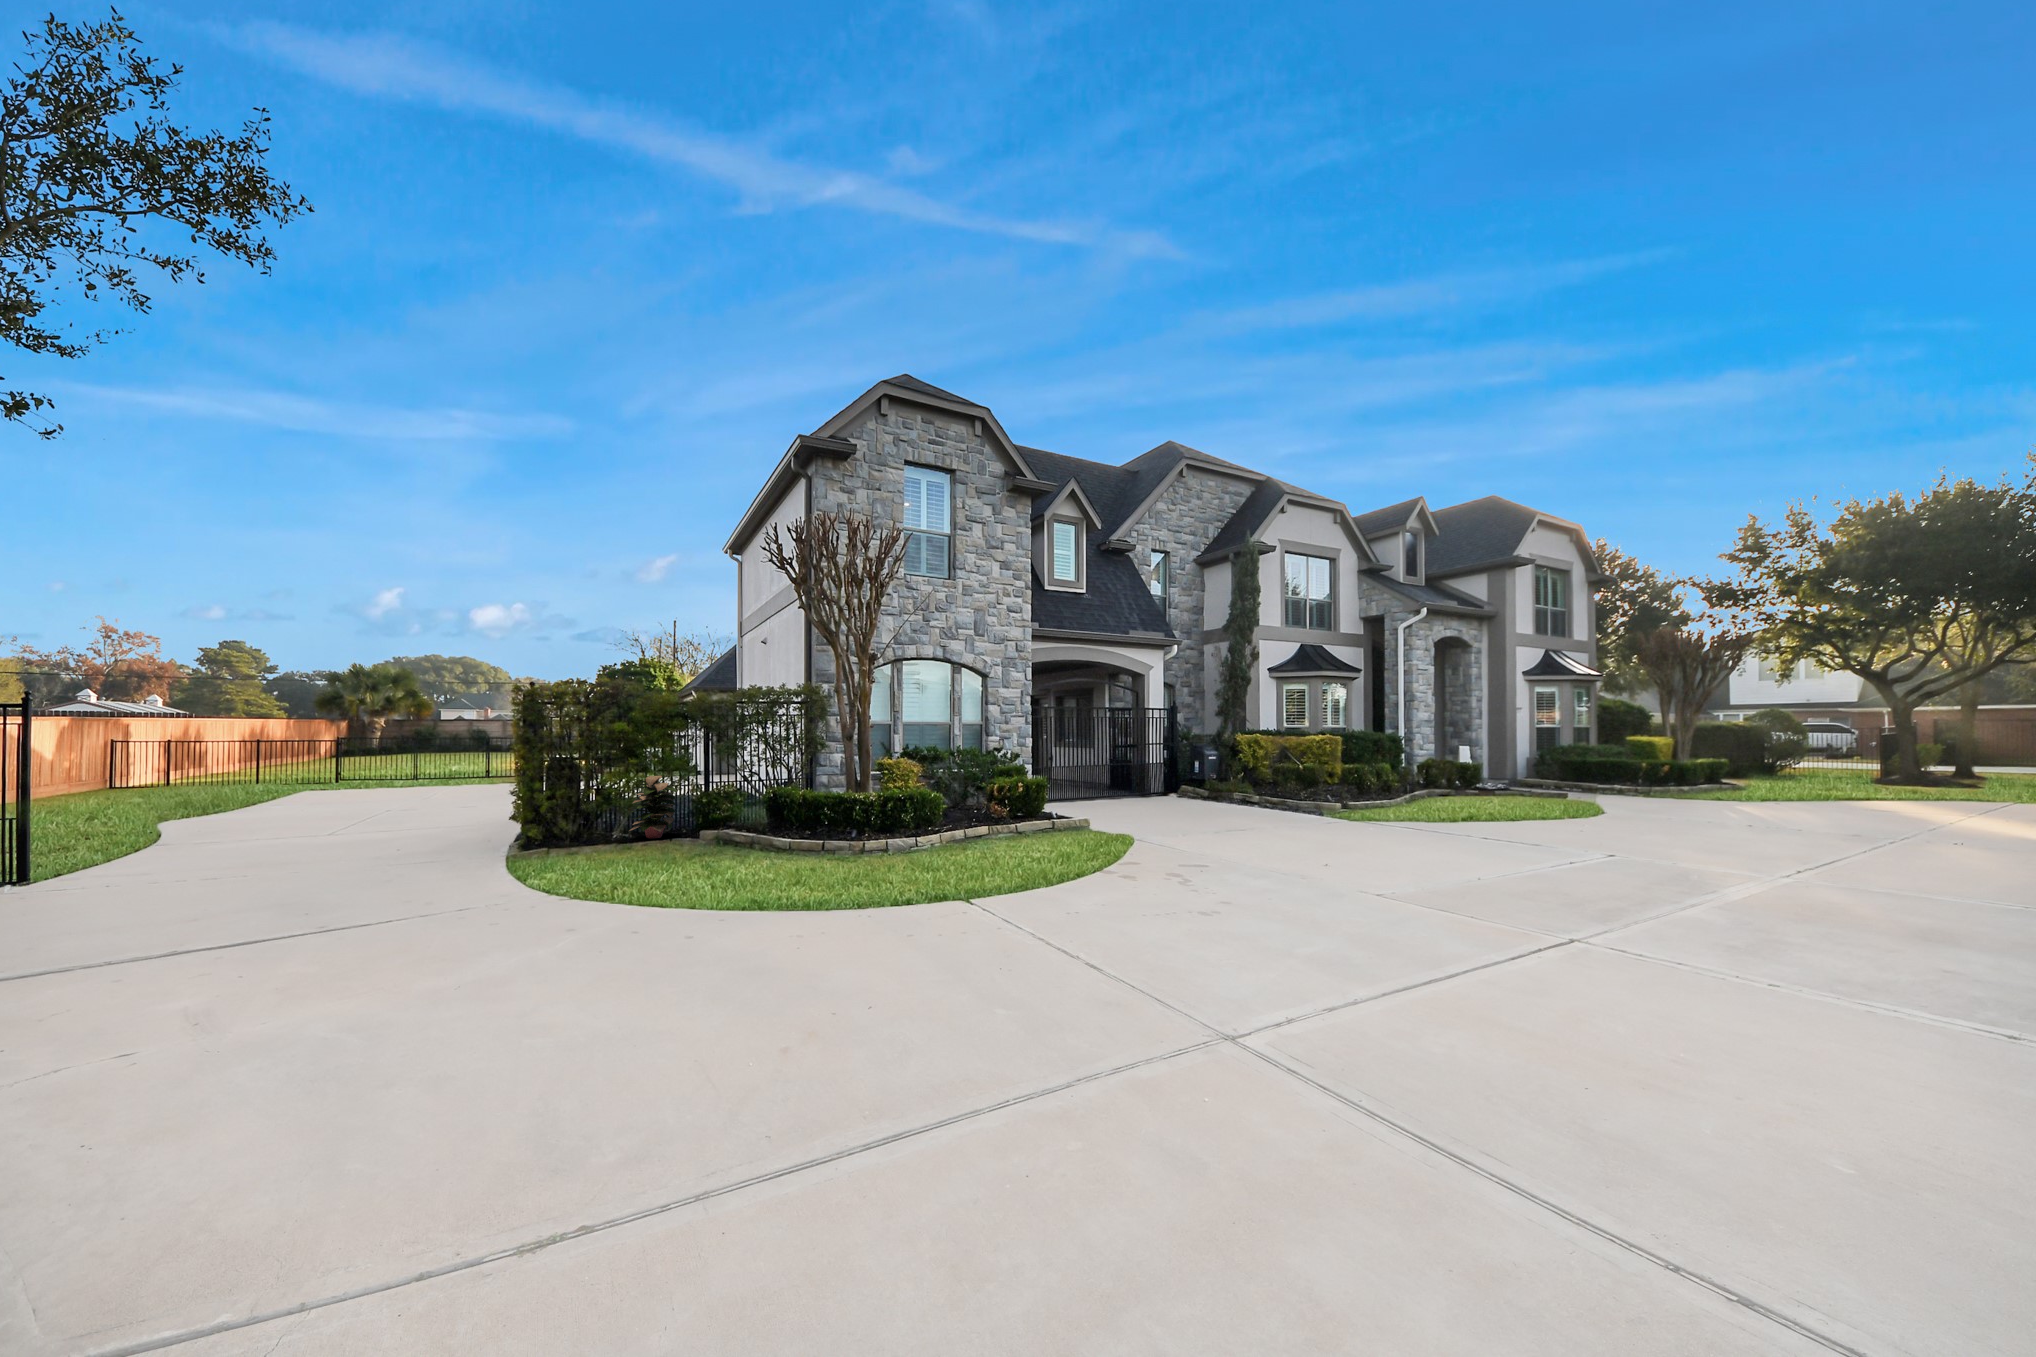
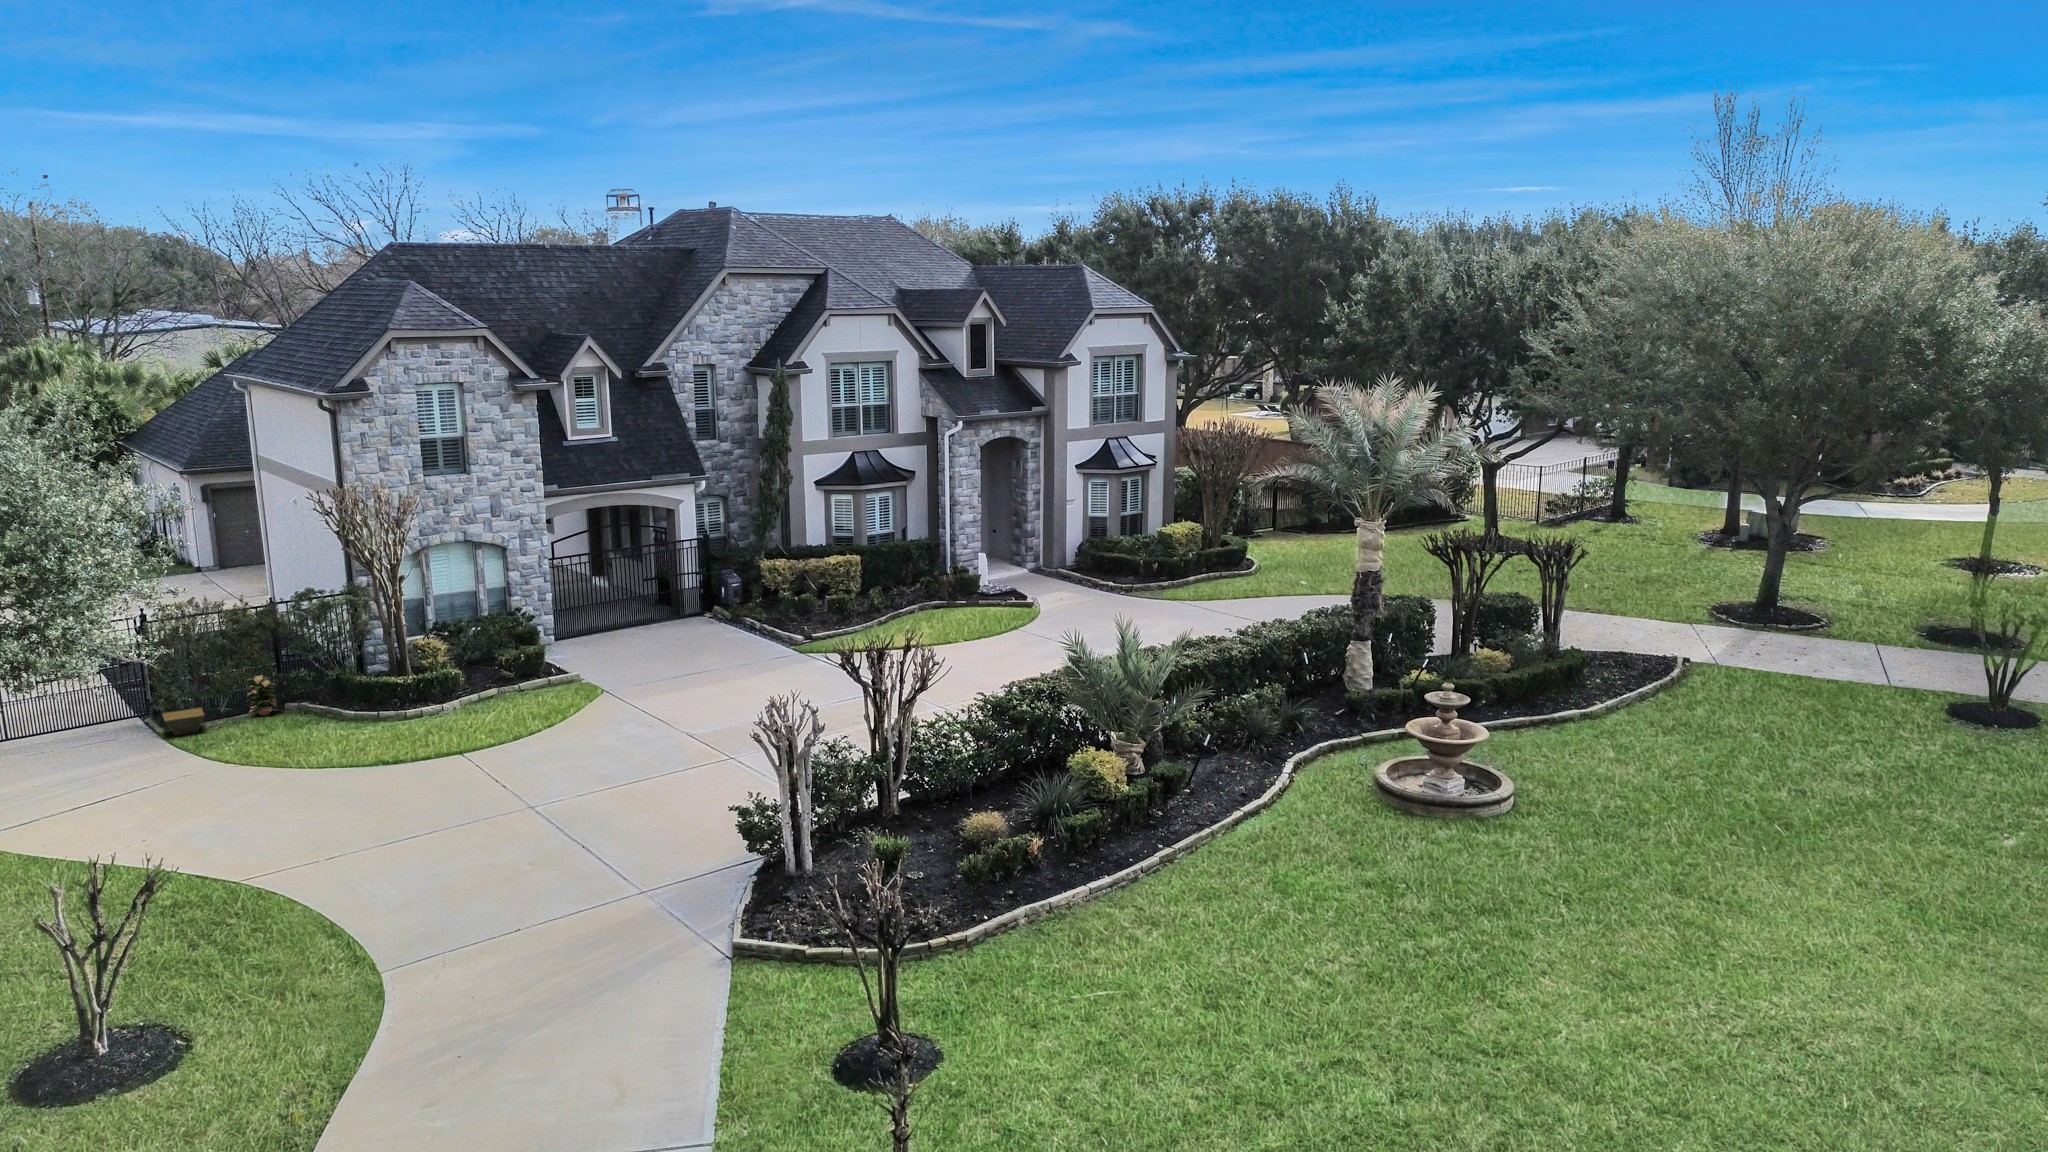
basket: none [473,813,558,853] -> present [162,707,205,736]

